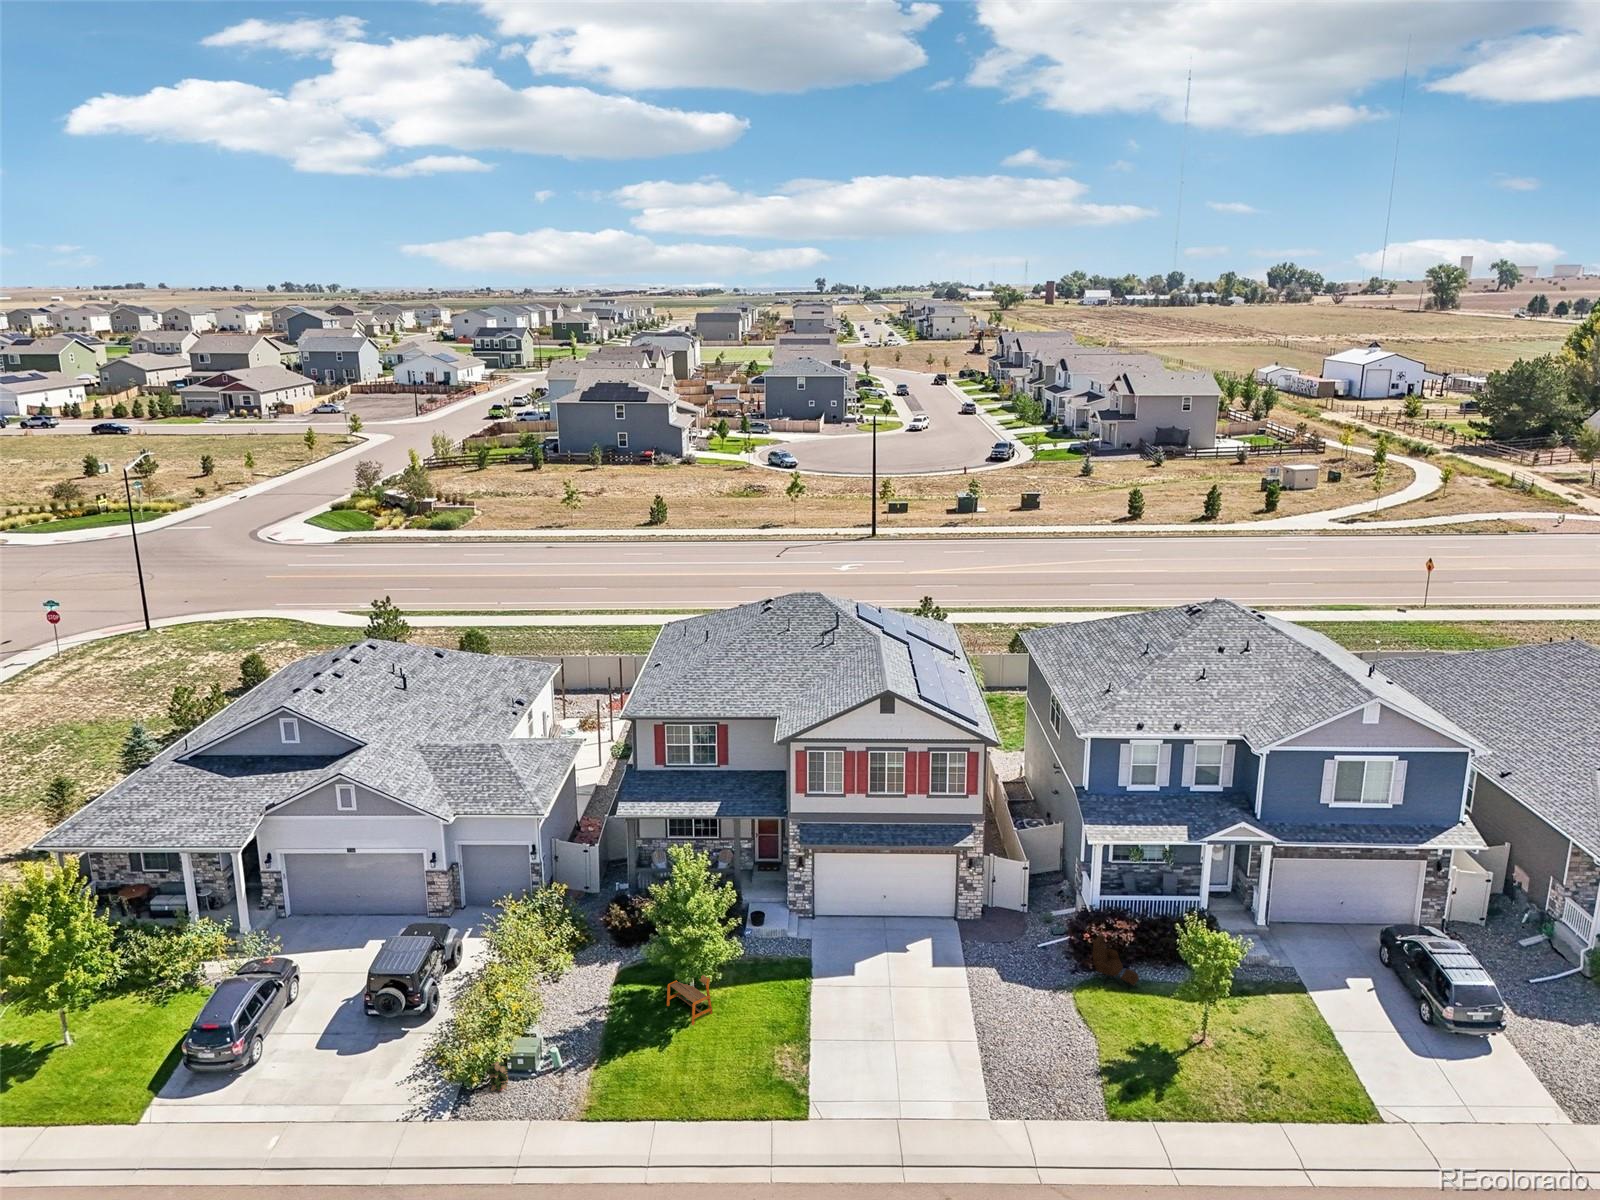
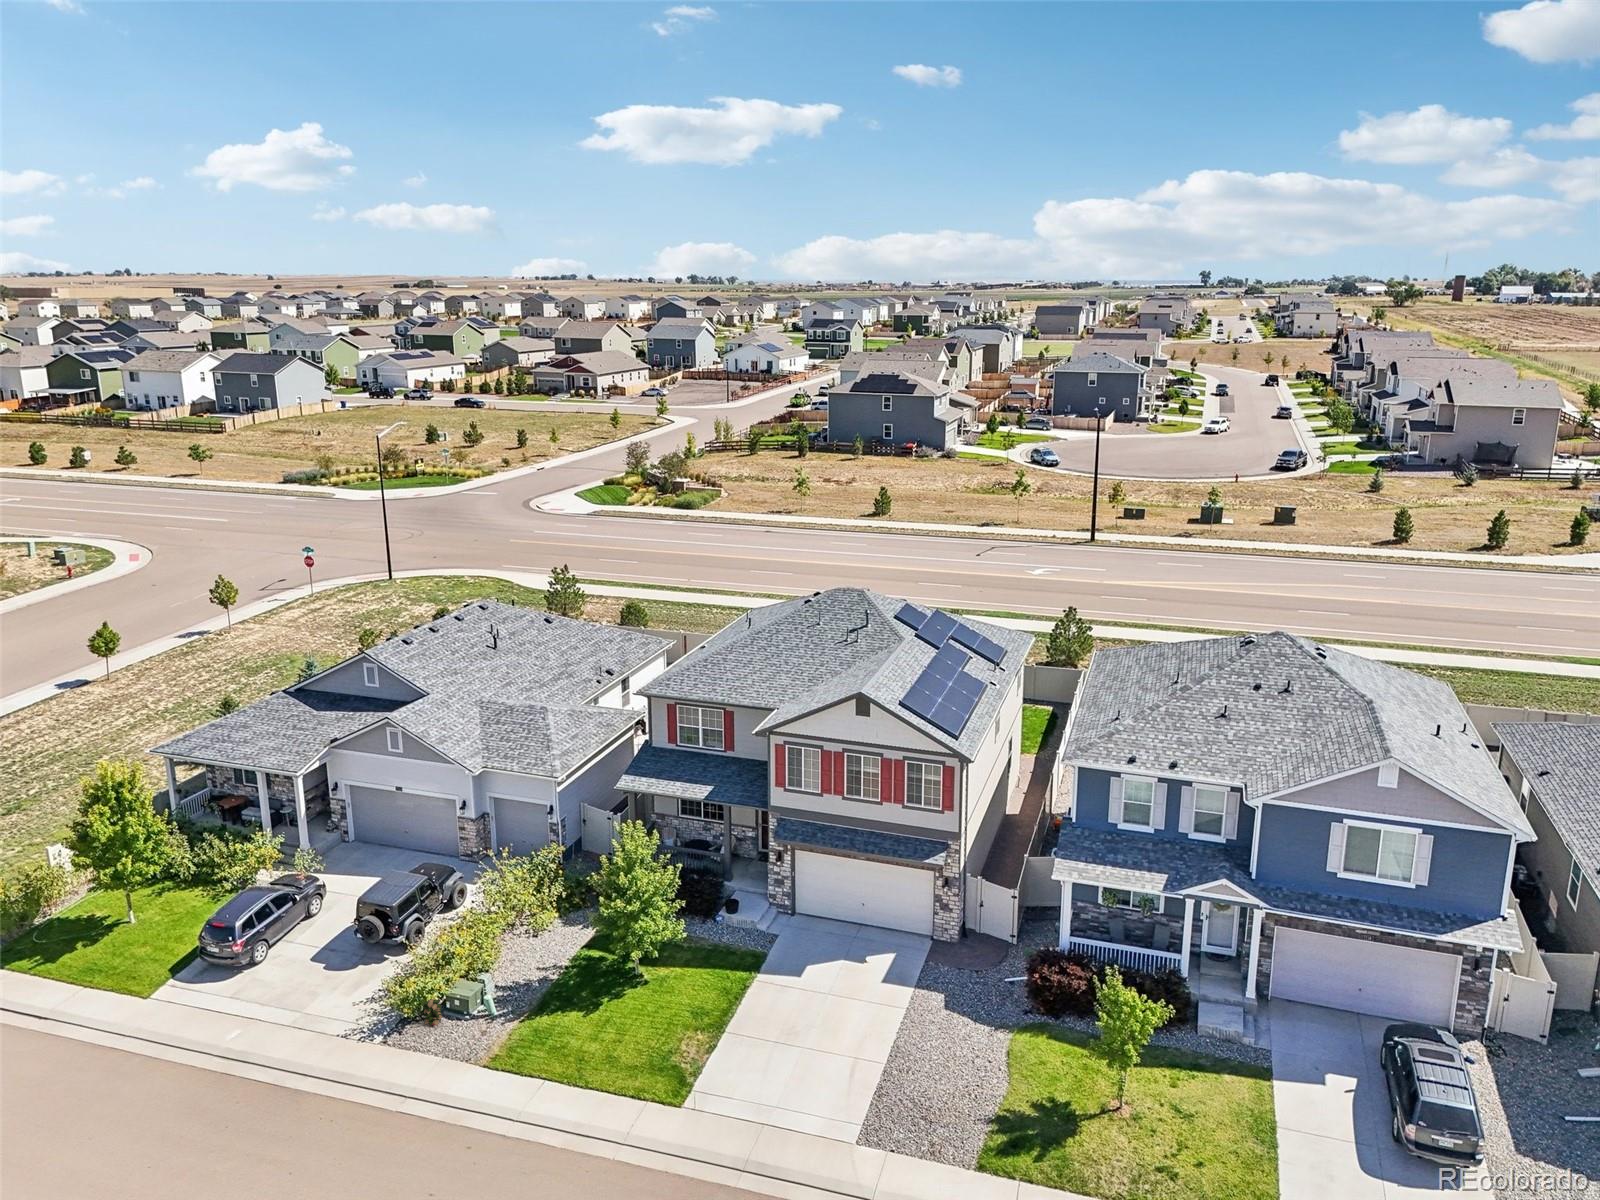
lounge chair: present [1093,934,1139,986] -> none [1039,977,1086,1041]
bench: present [667,975,712,1025] -> none [613,936,650,997]

